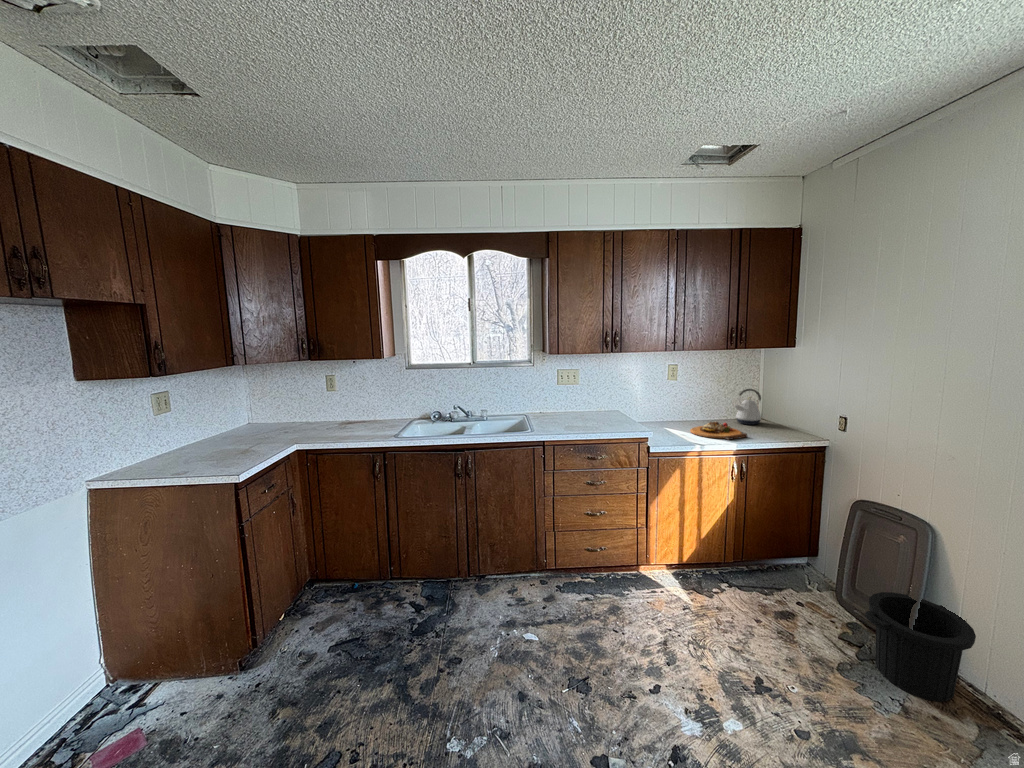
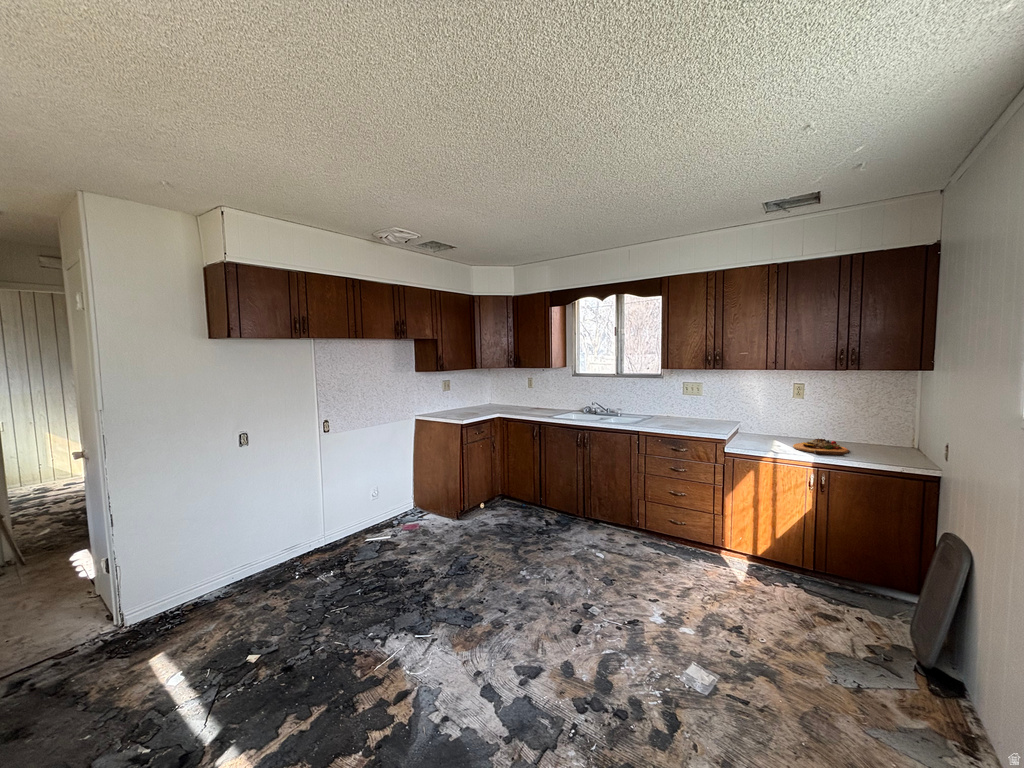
kettle: present [735,389,762,425] -> none [864,412,902,450]
trash can: present [865,592,976,702] -> none [840,600,957,702]

